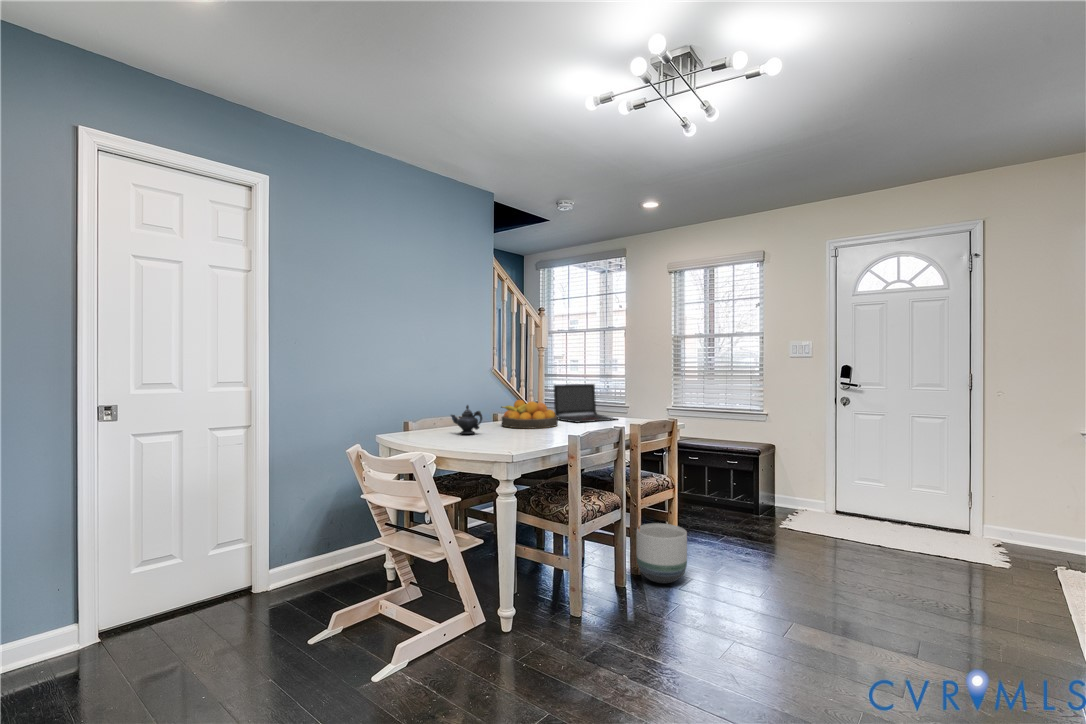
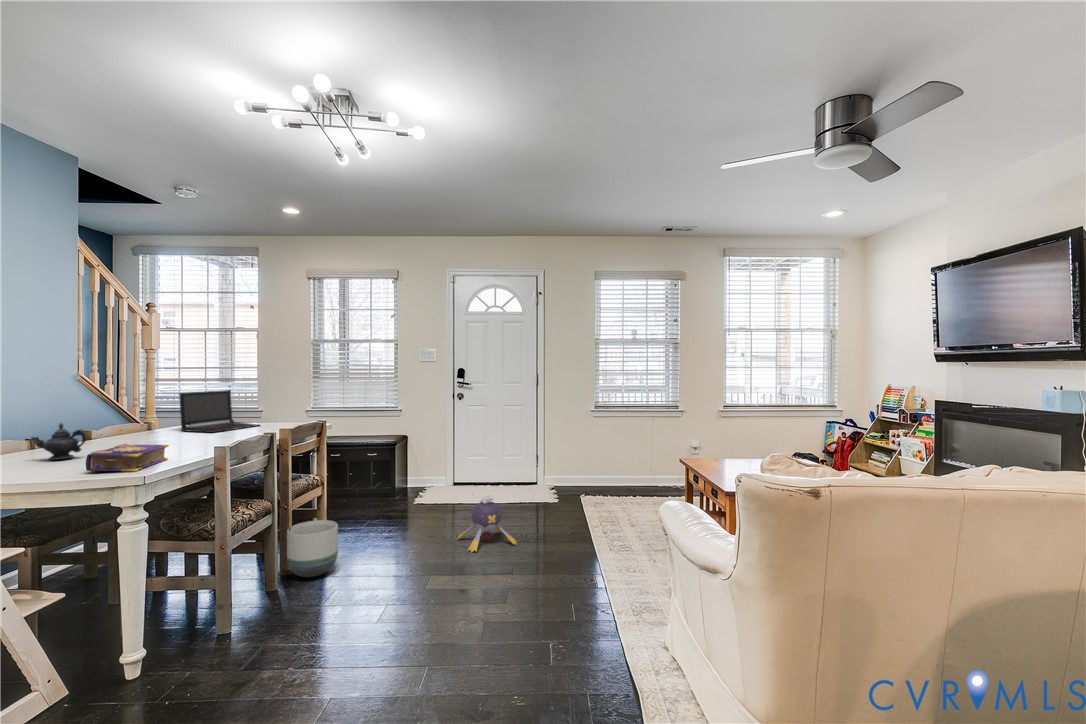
fruit bowl: present [501,400,558,429] -> none [107,412,189,445]
book: none [475,425,534,450] -> present [86,444,169,471]
plush toy: none [835,532,930,612] -> present [458,494,517,553]

